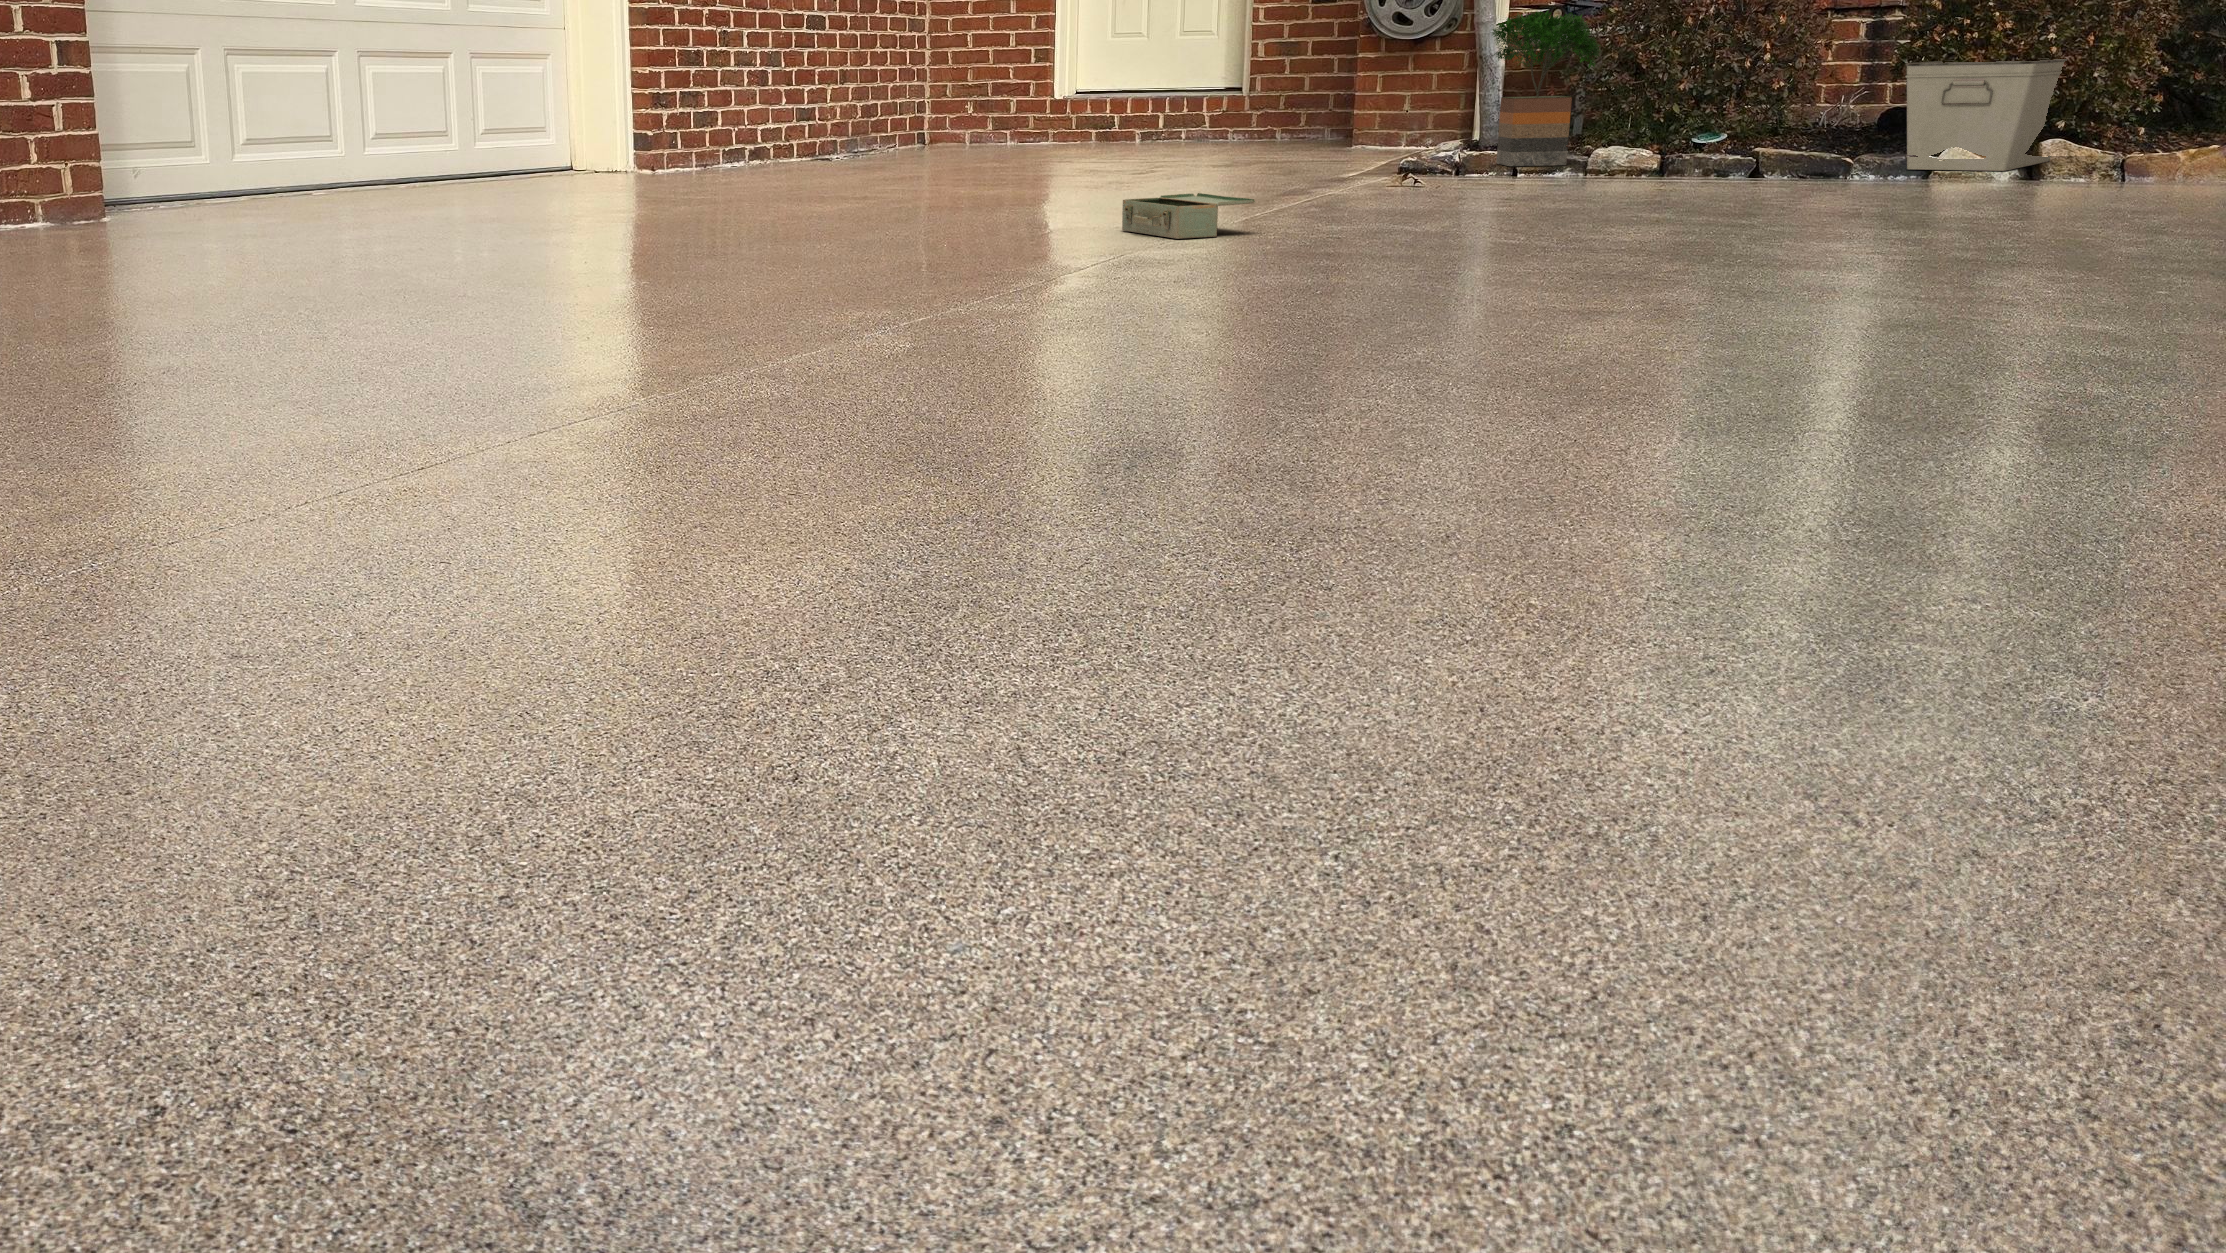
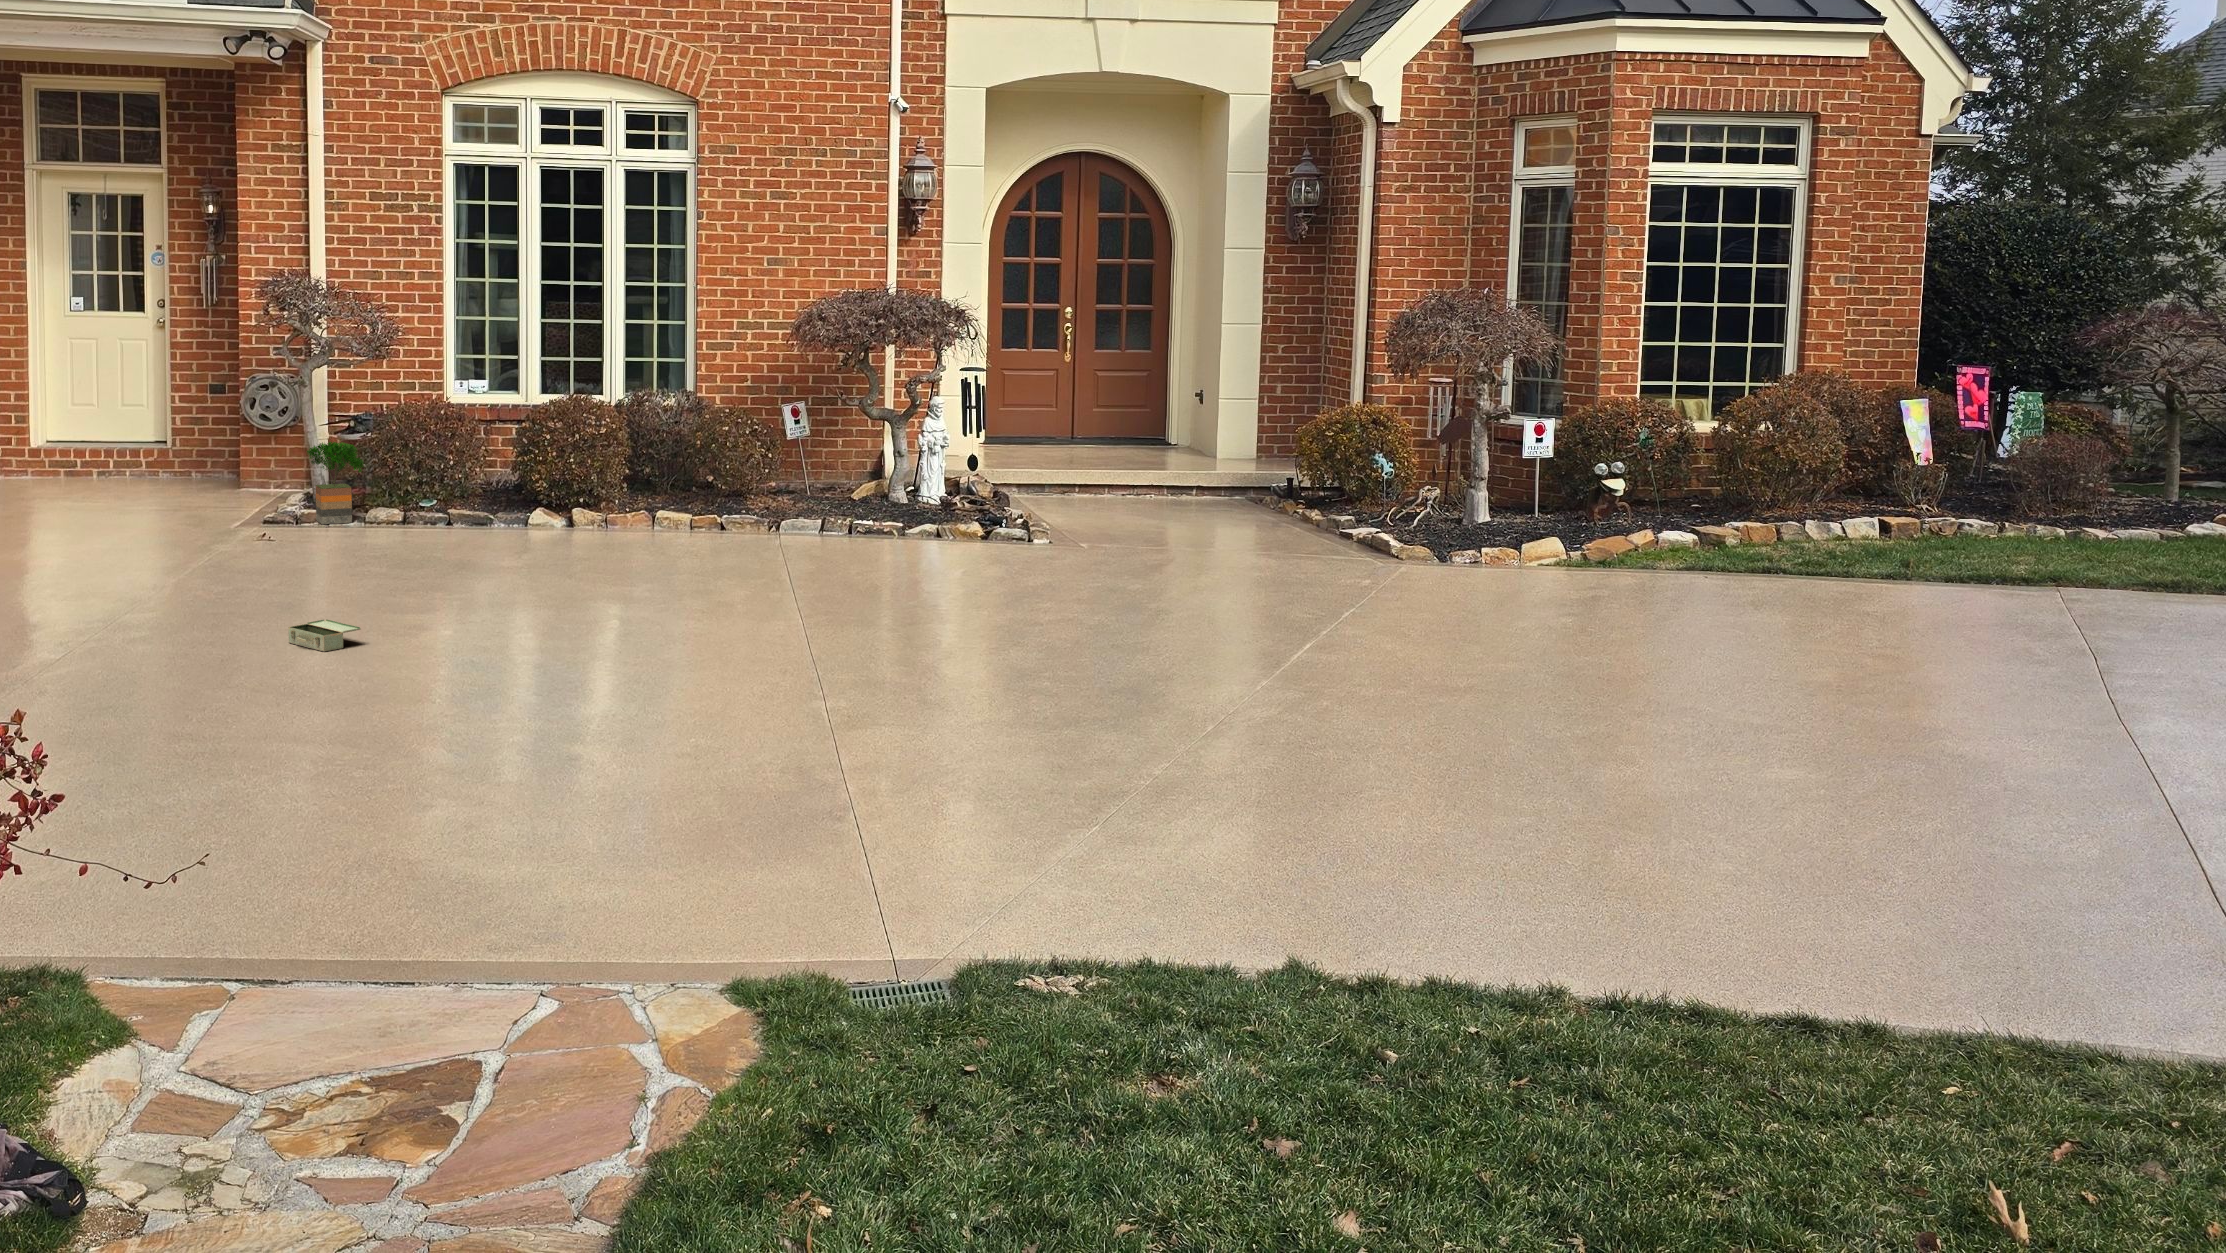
storage bin: present [1905,59,2067,171] -> none [501,470,583,532]
toolbox: present [1122,193,1255,239] -> present [288,620,361,652]

